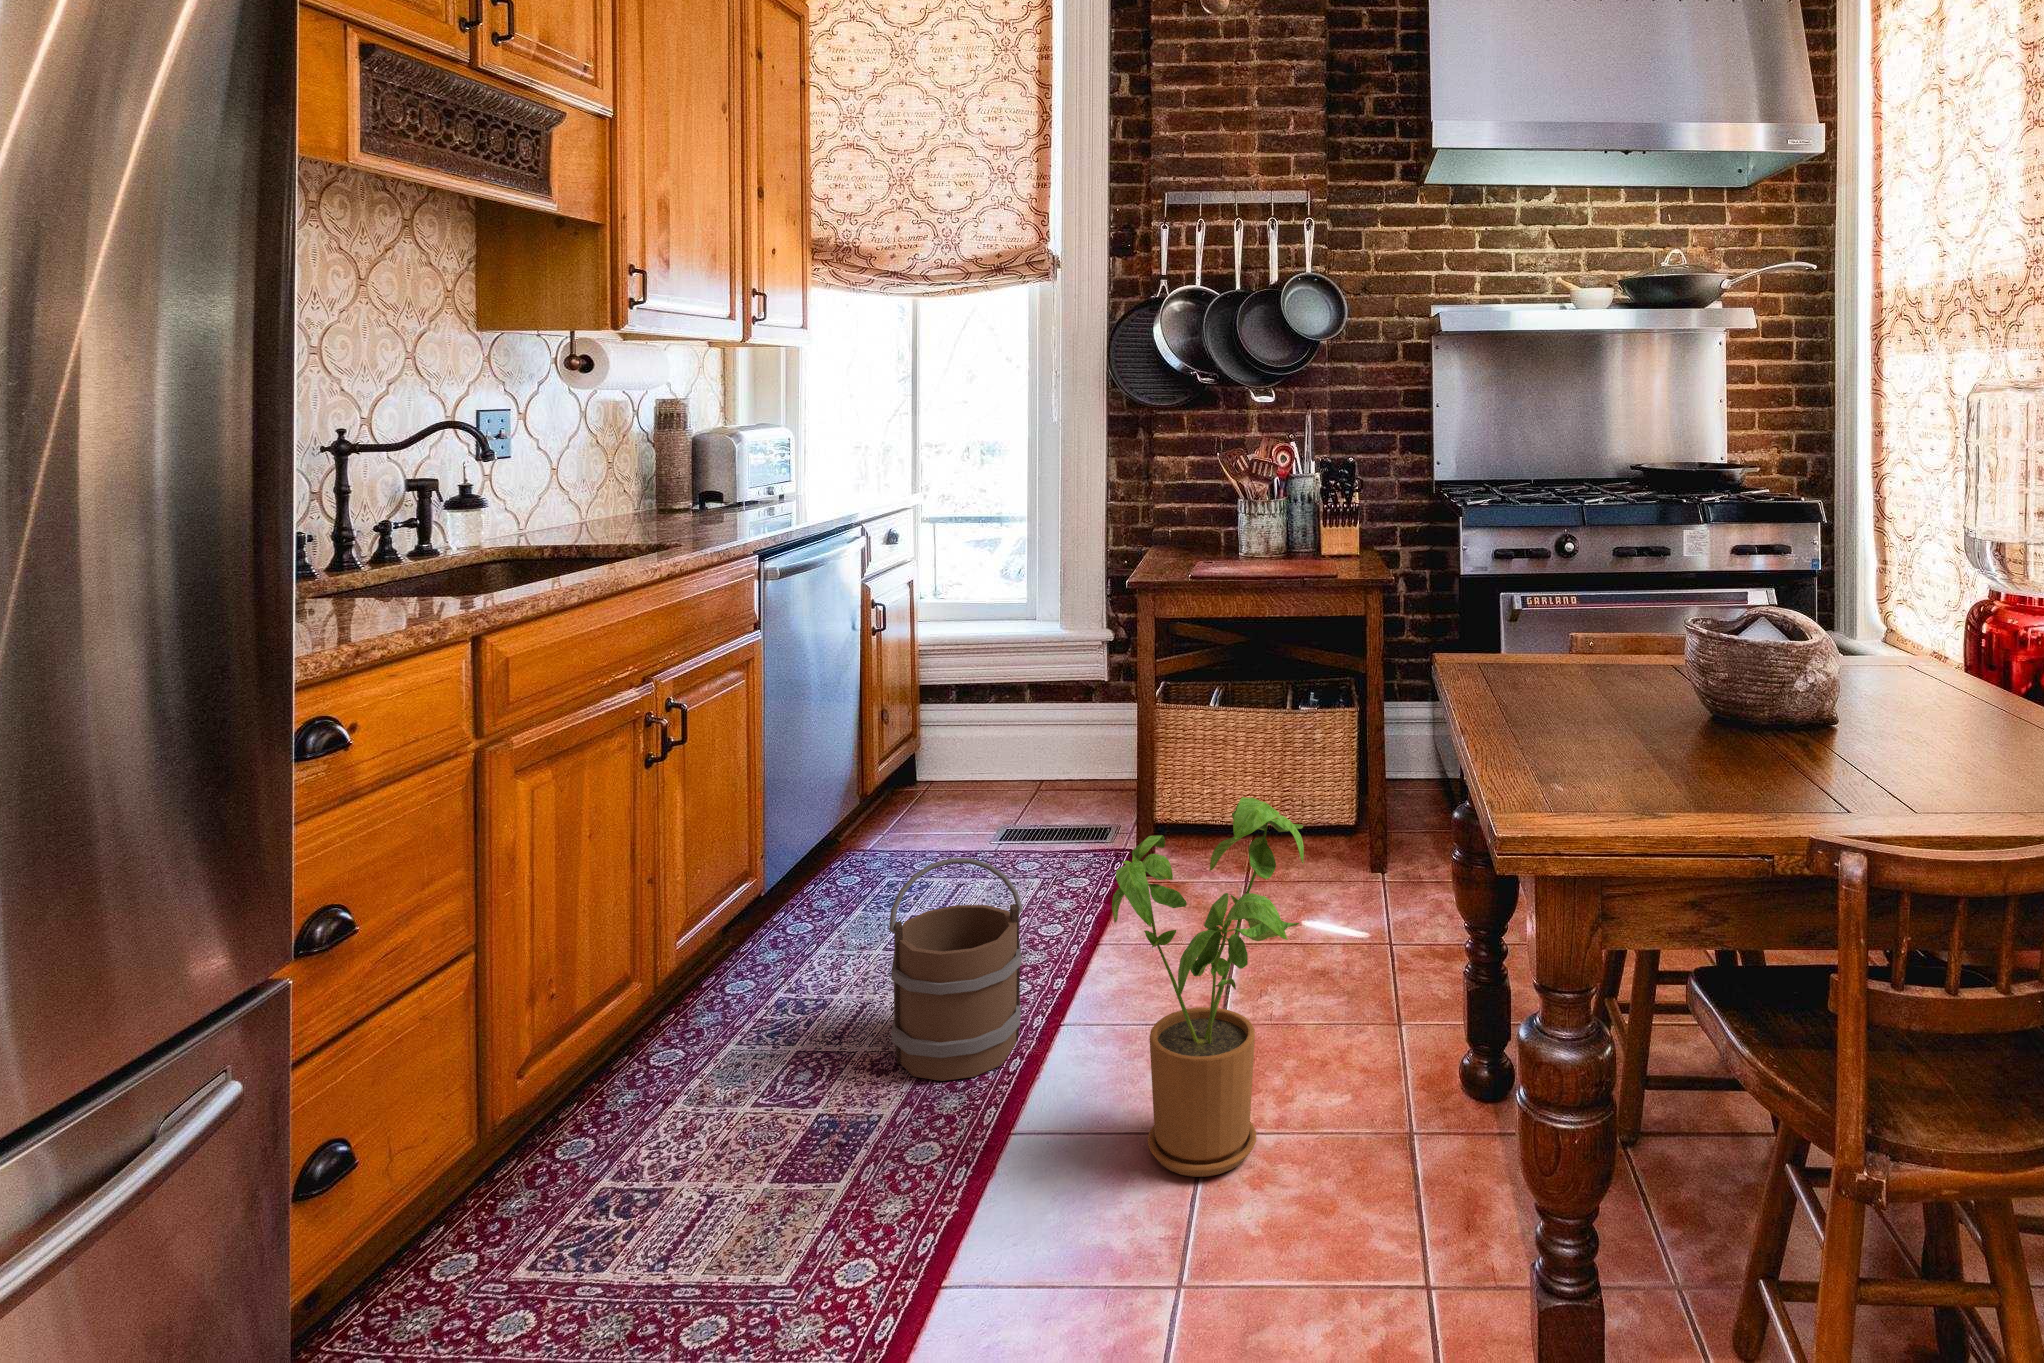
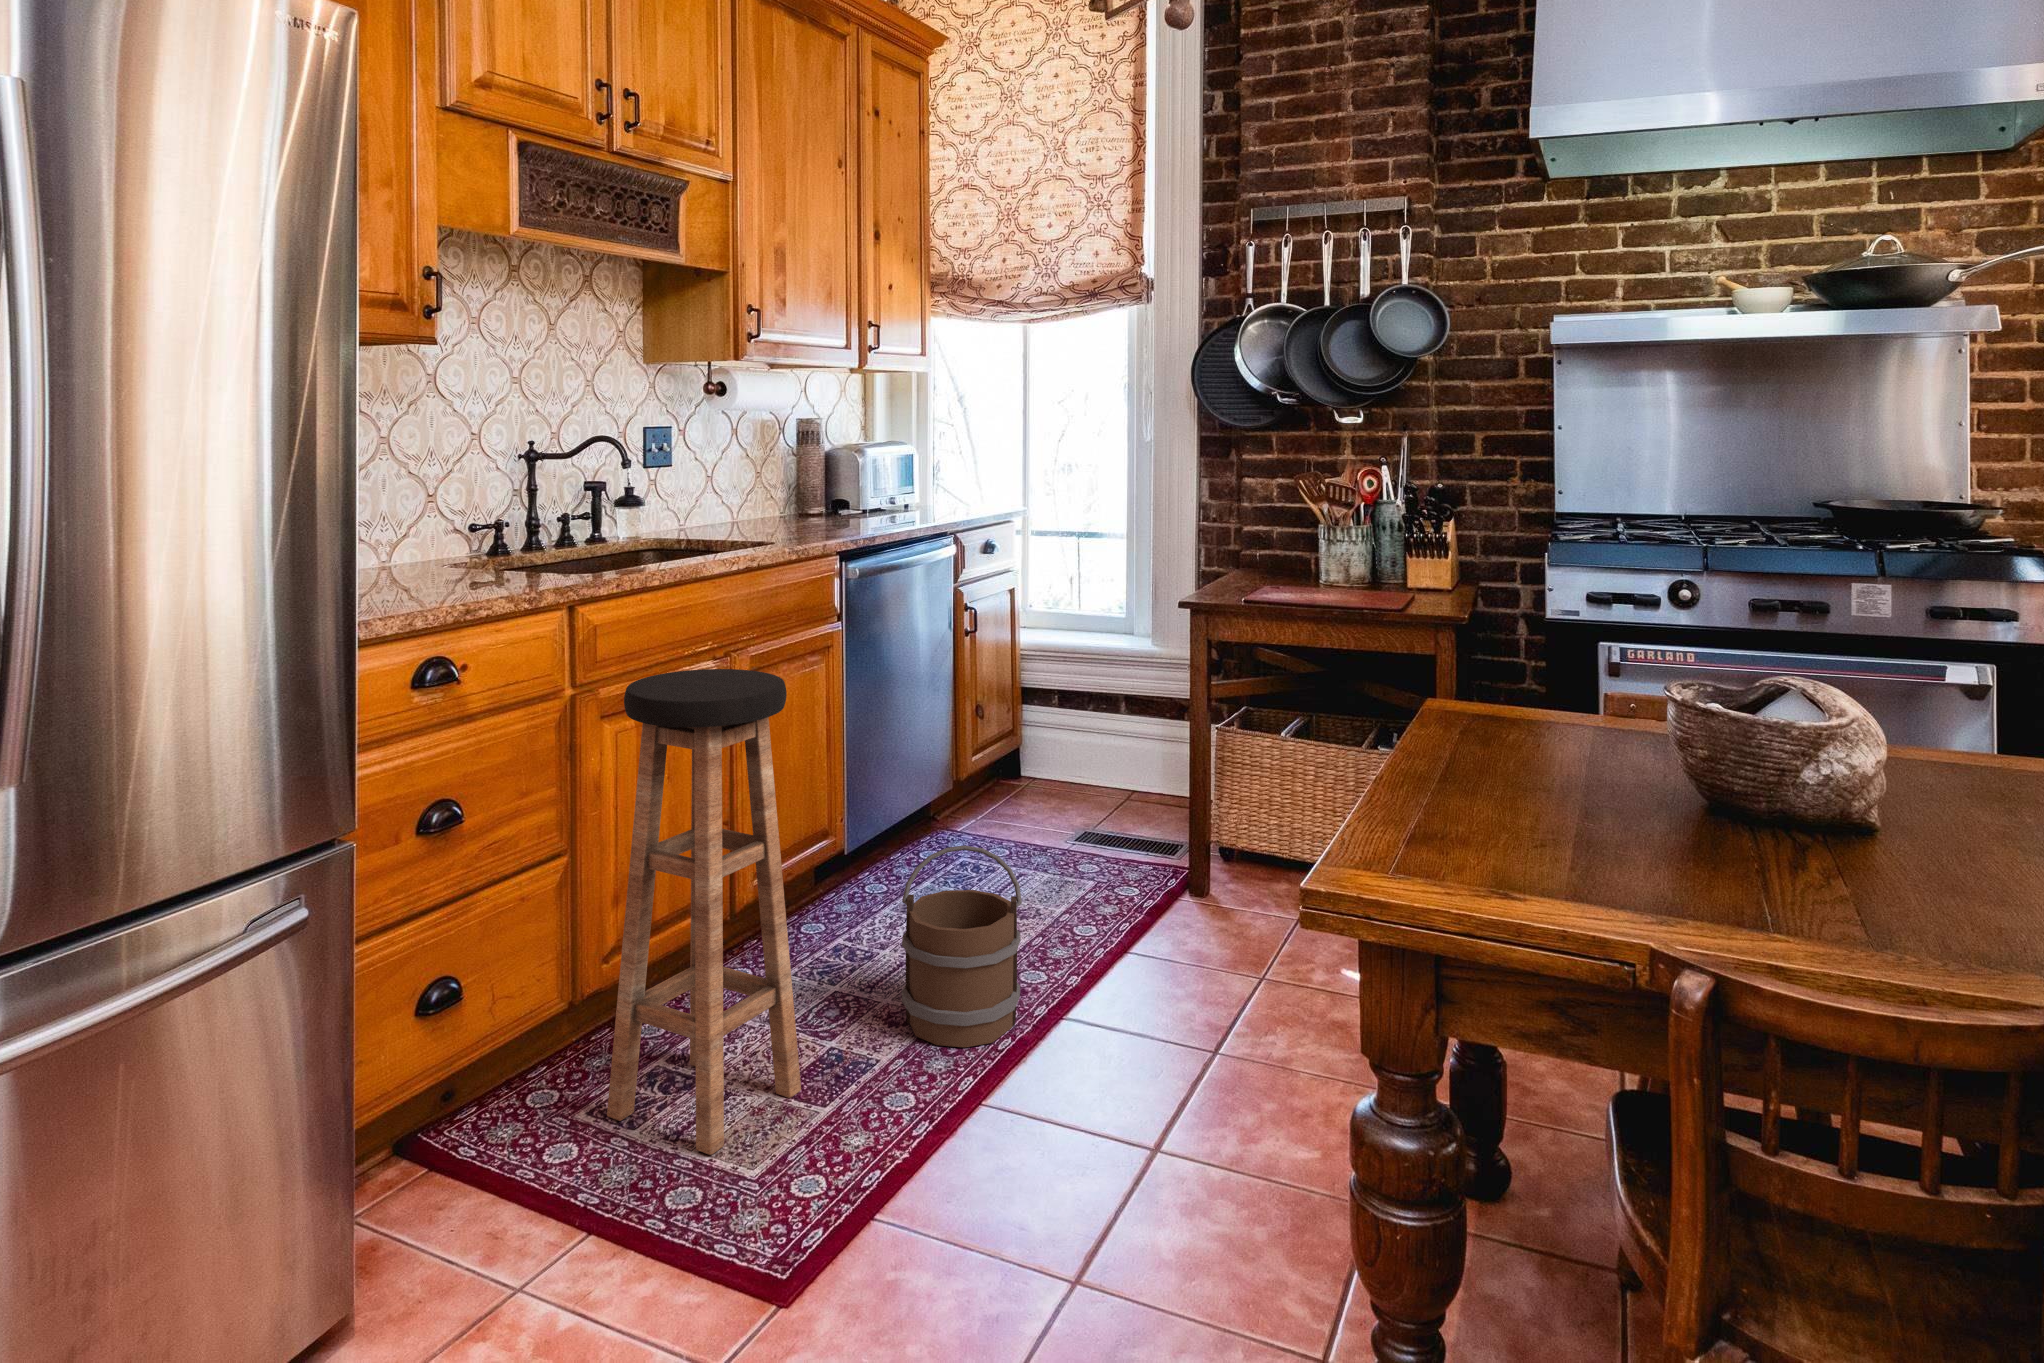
bar stool: none [557,690,803,1274] -> present [607,669,801,1155]
house plant: present [1112,797,1304,1177] -> none [1061,821,1256,1184]

